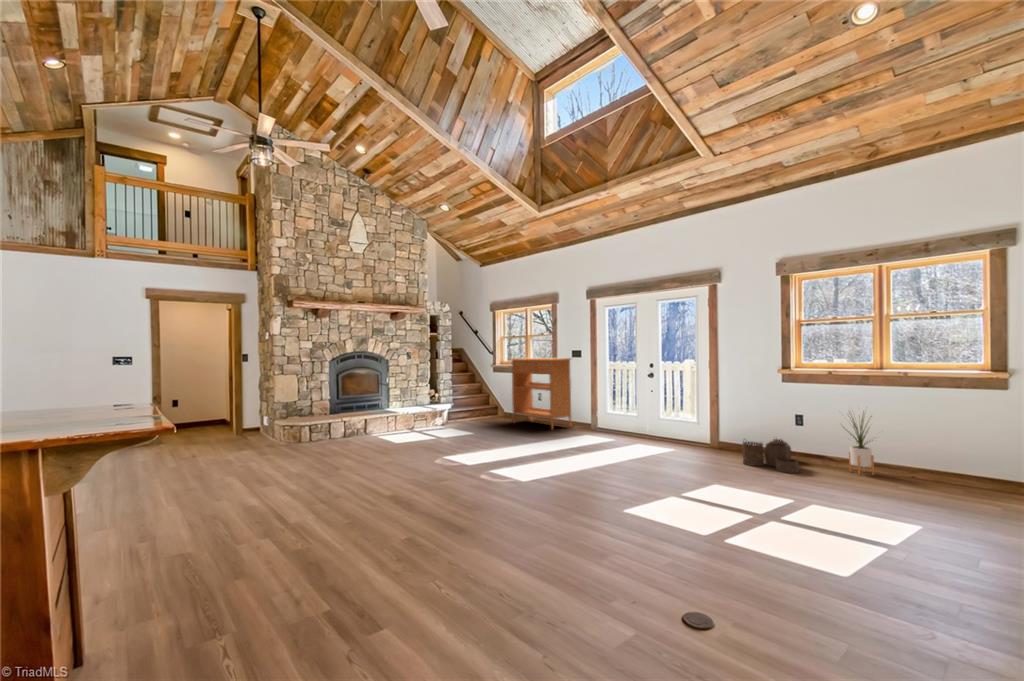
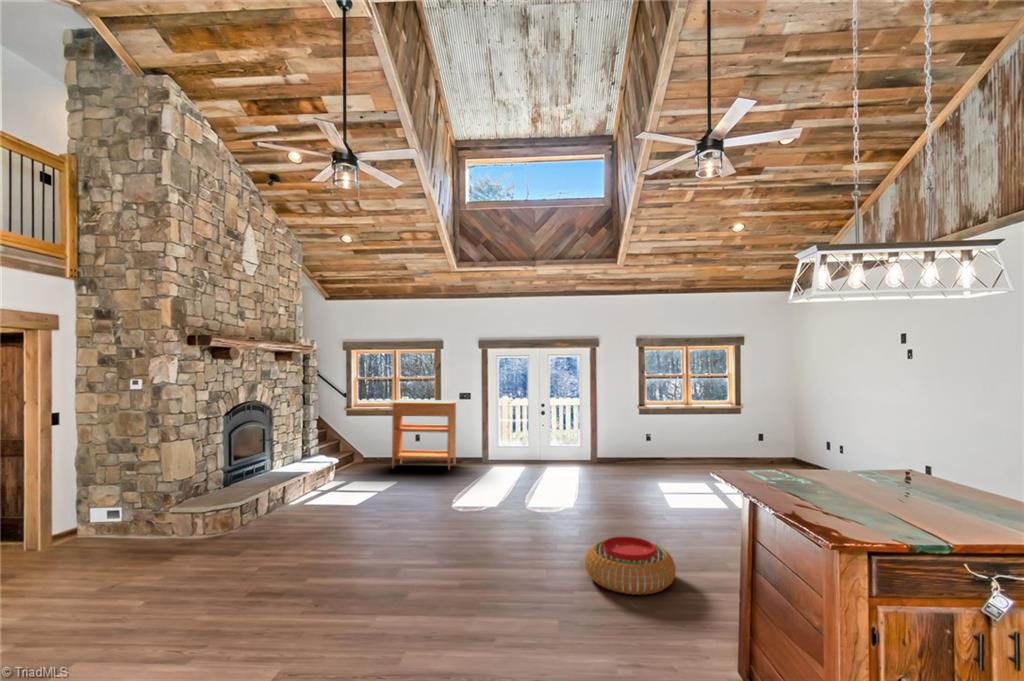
house plant: present [849,412,874,475] -> none [677,429,699,471]
woven basket: present [743,439,799,473] -> none [631,454,667,476]
pouf: none [305,495,421,565] -> present [585,537,676,595]

